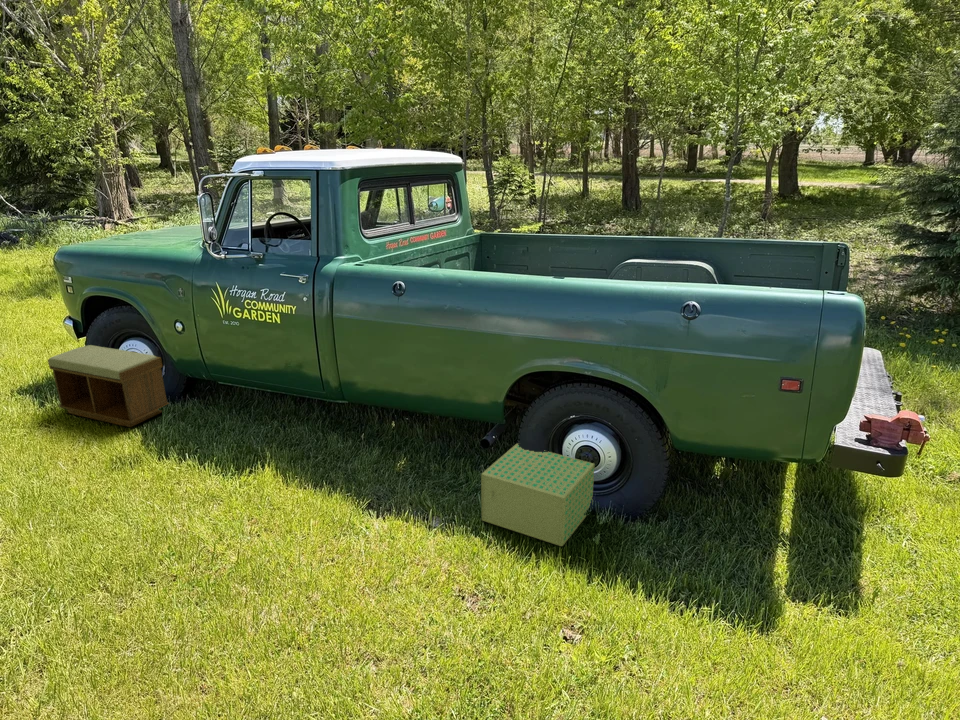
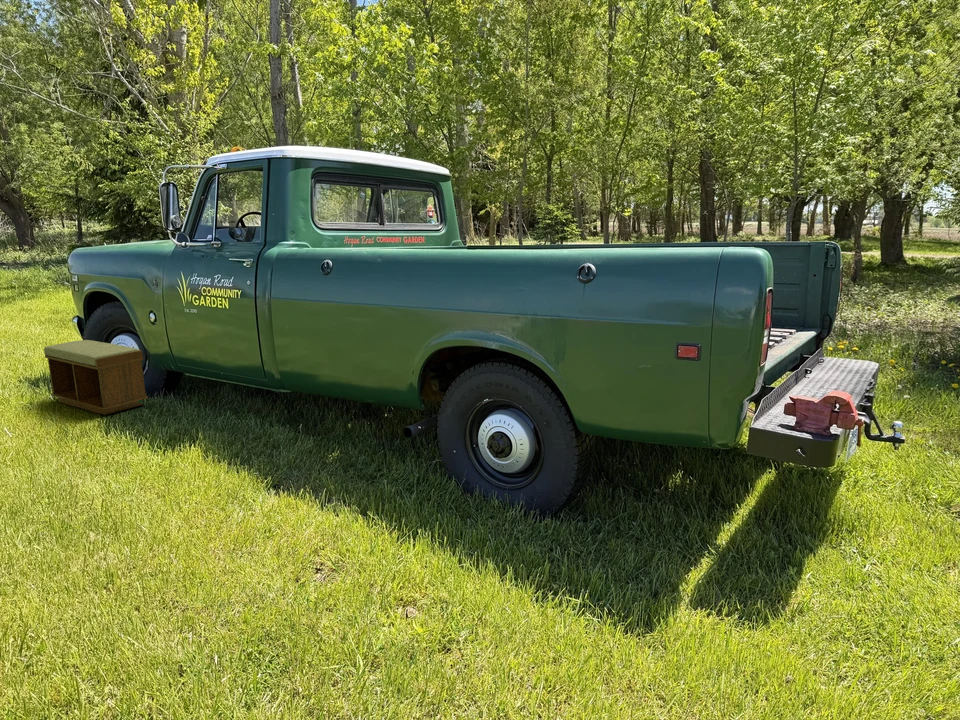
storage box: present [481,444,594,546] -> none [382,433,507,535]

